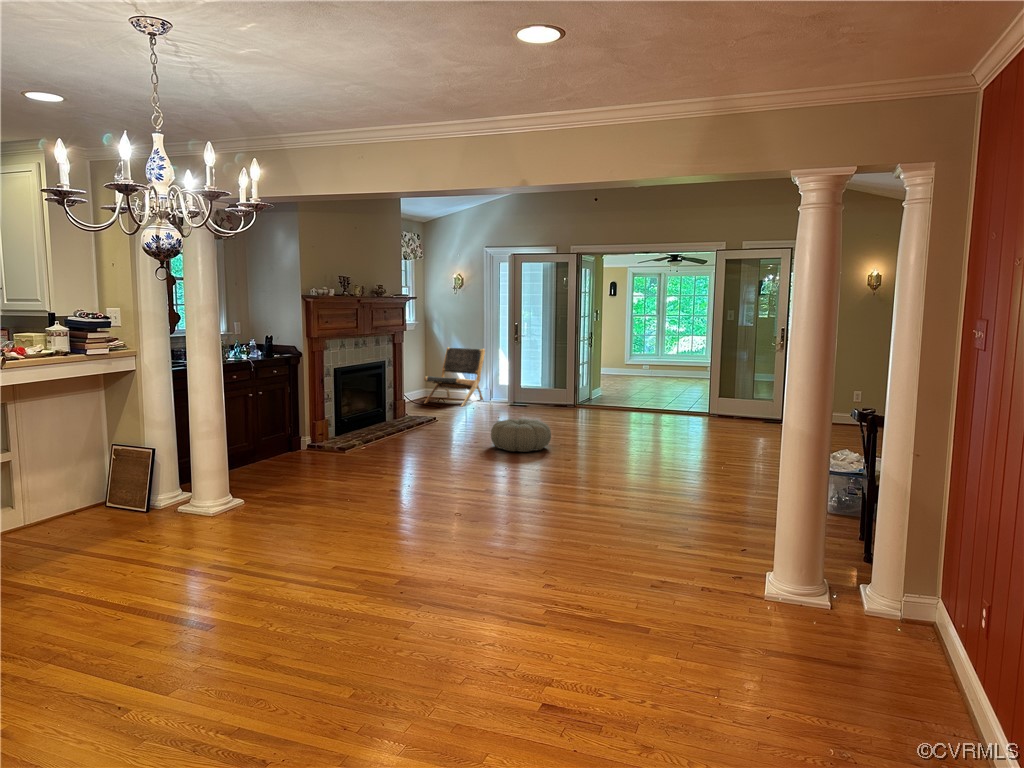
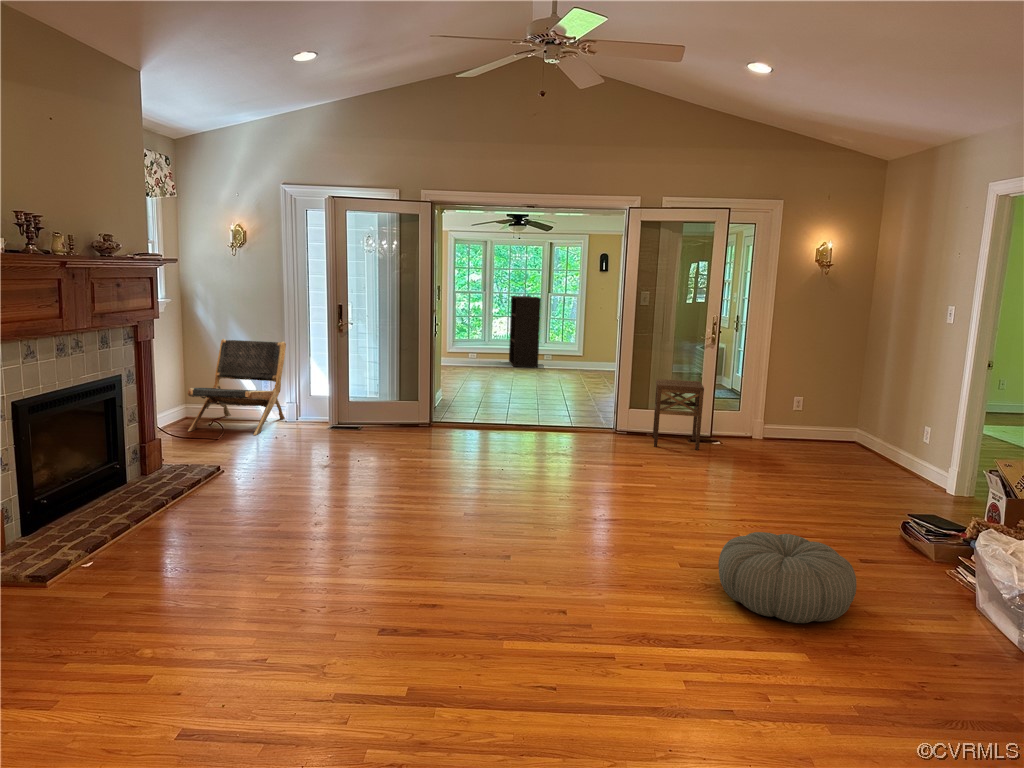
bookshelf: none [674,319,698,377] -> present [509,296,541,367]
side table: none [729,376,771,427] -> present [653,379,704,450]
pouf: present [491,419,551,452] -> present [718,532,856,623]

